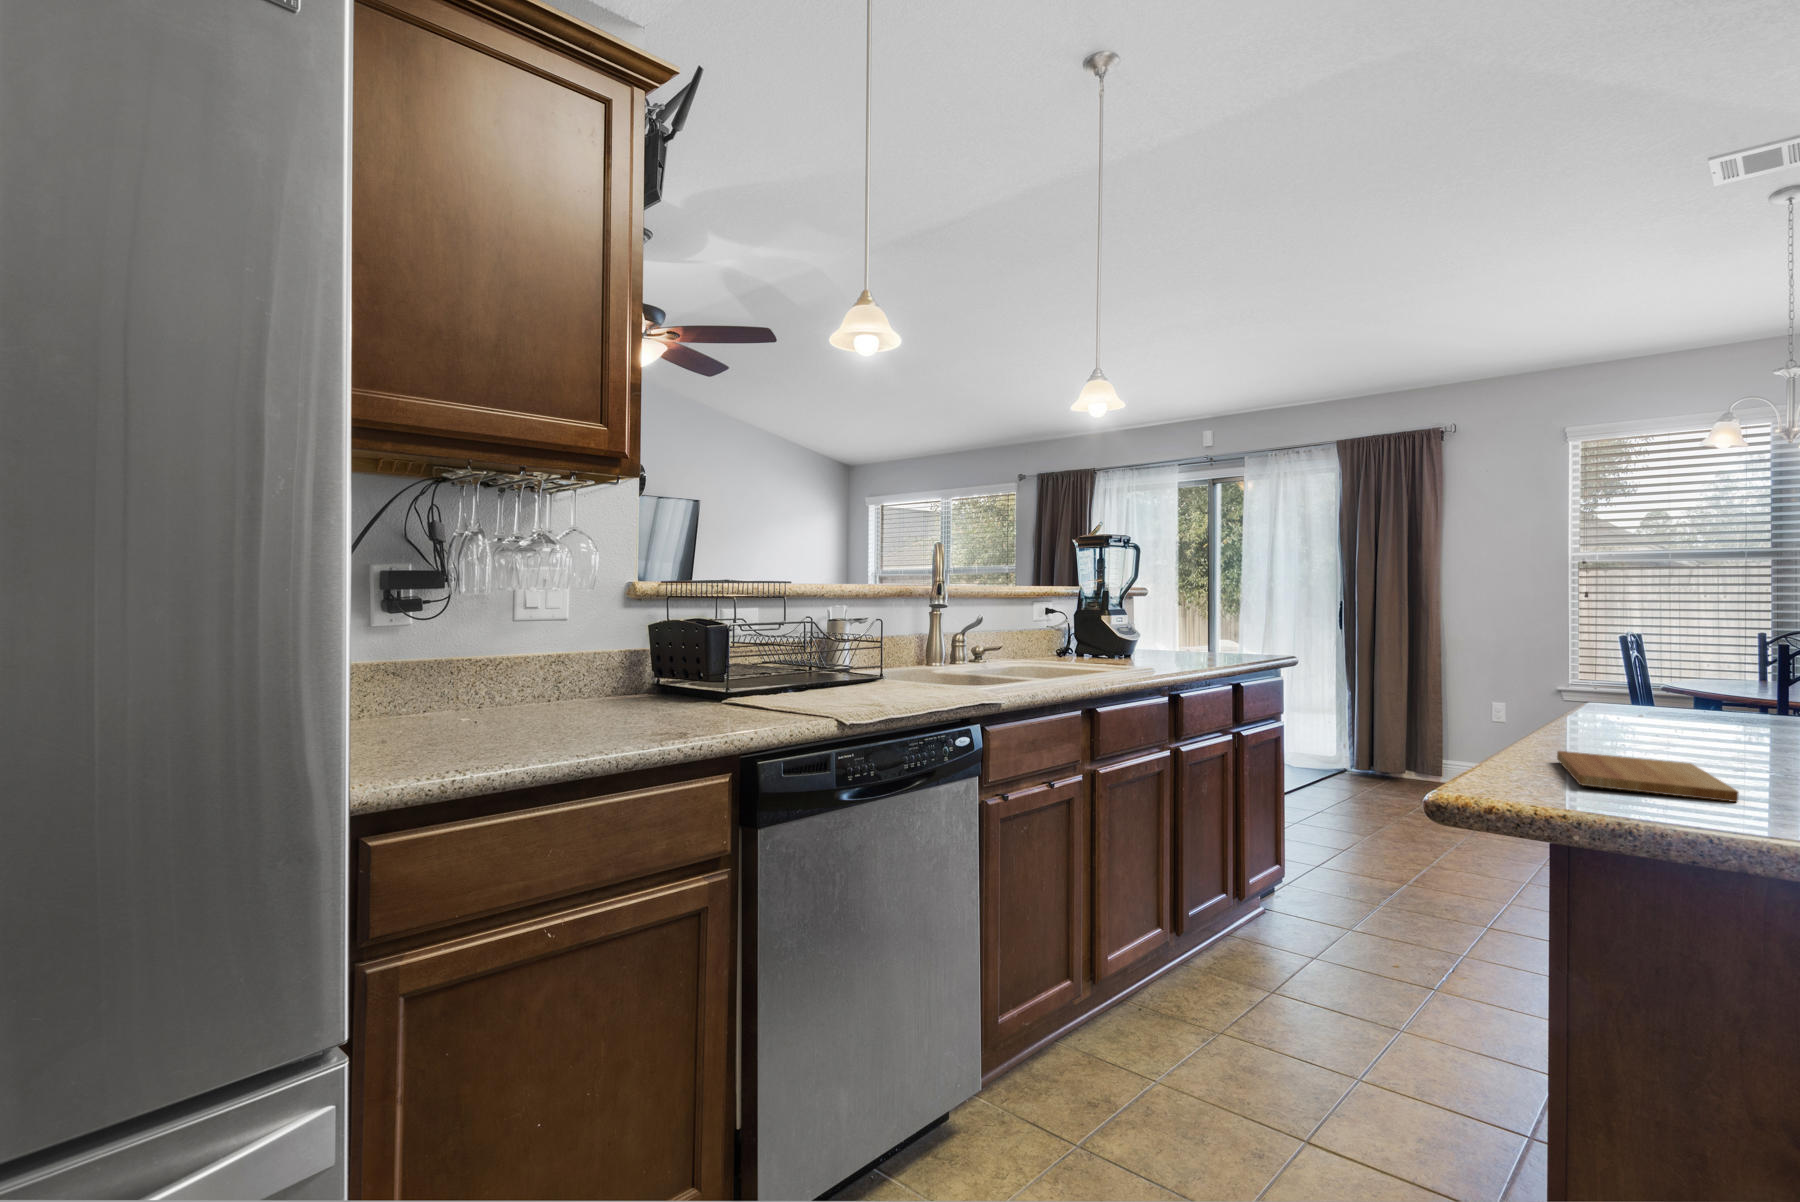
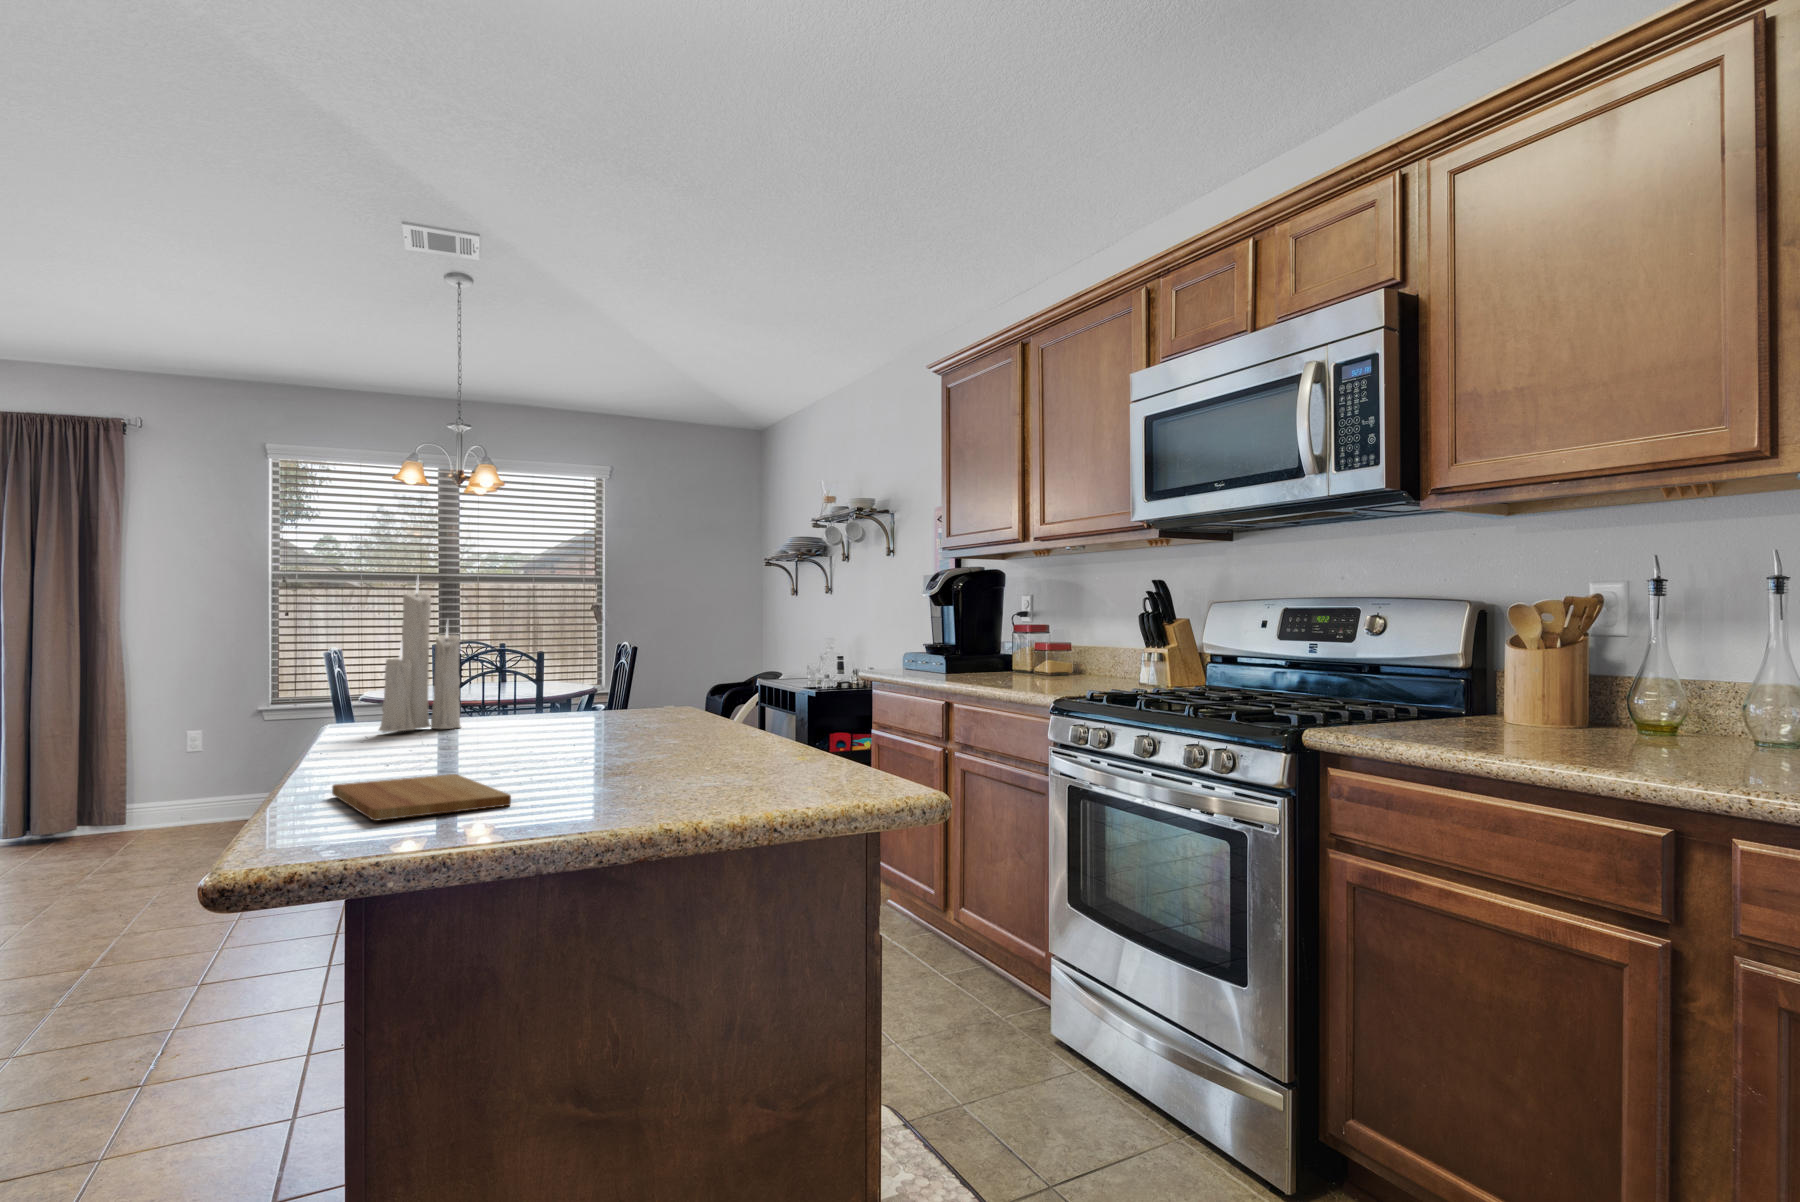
candle: none [1638,547,1742,725] -> present [379,584,461,732]

